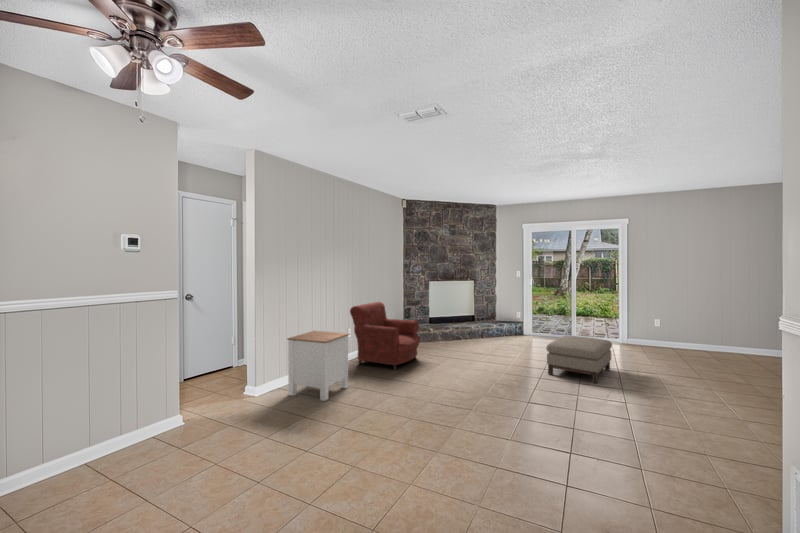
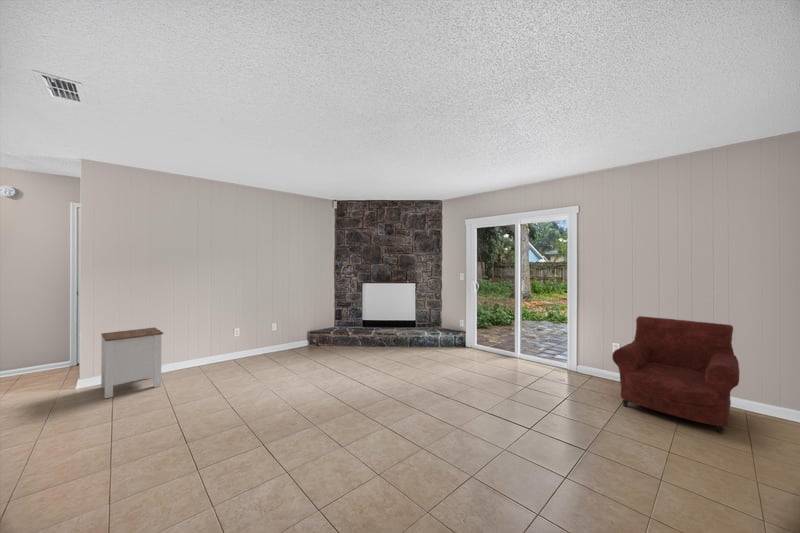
armchair: present [350,302,420,370] -> present [612,316,740,434]
ottoman: present [546,336,612,383] -> none [370,355,467,427]

